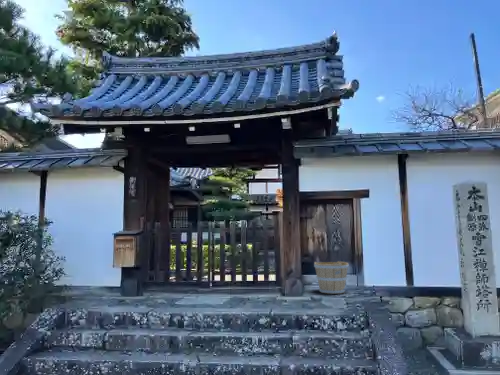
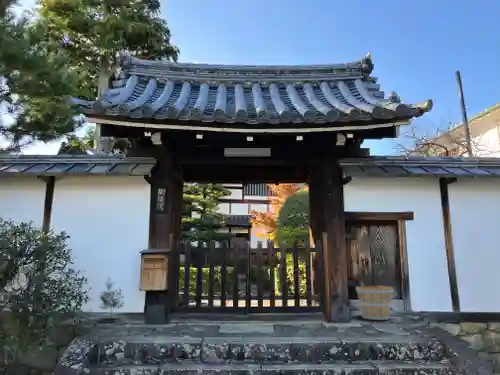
potted tree: none [81,256,107,295] -> present [98,283,124,322]

